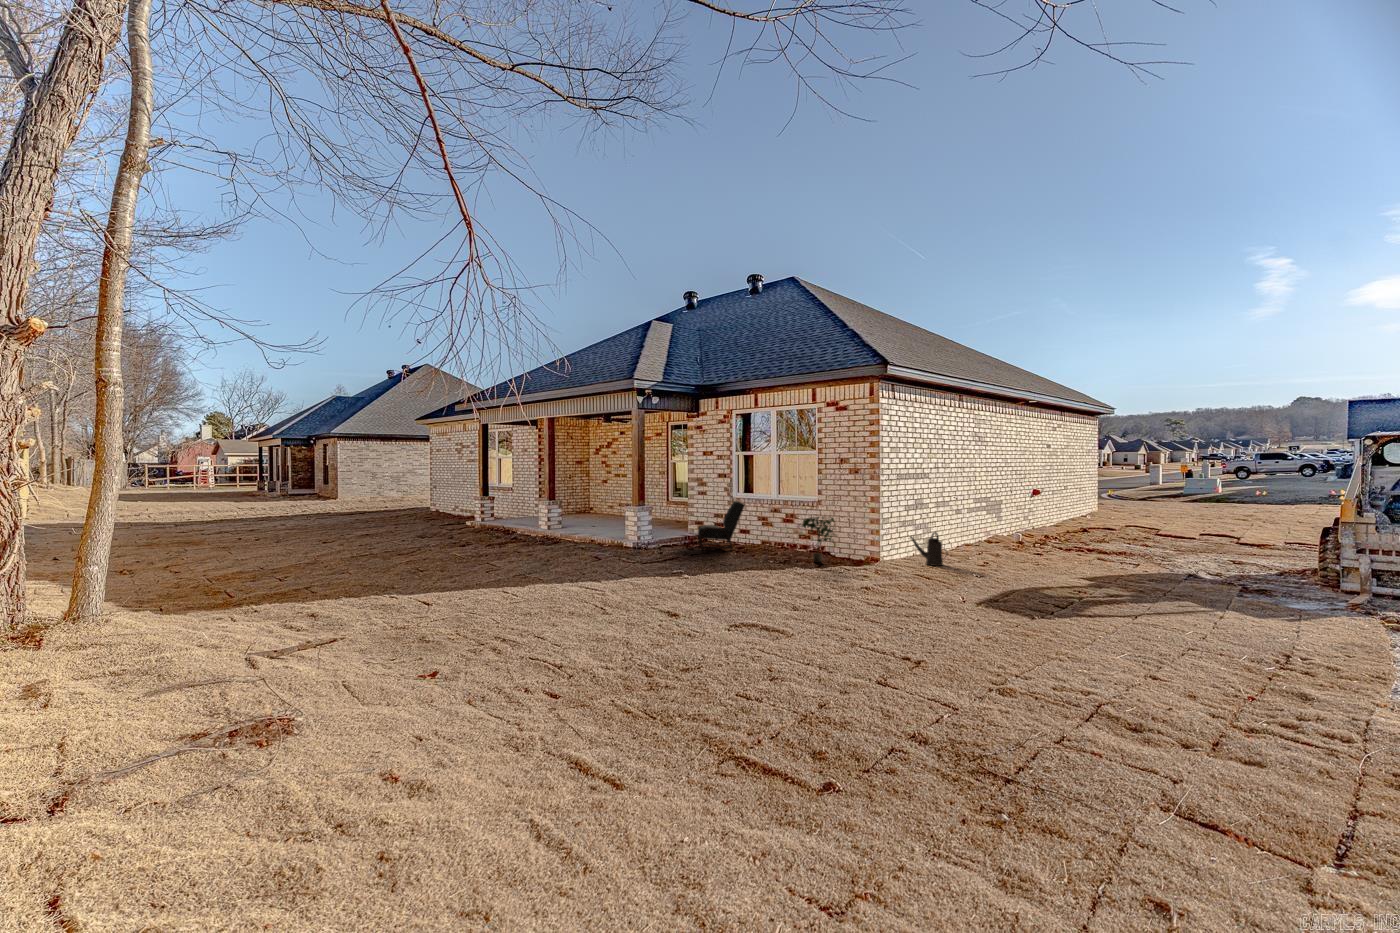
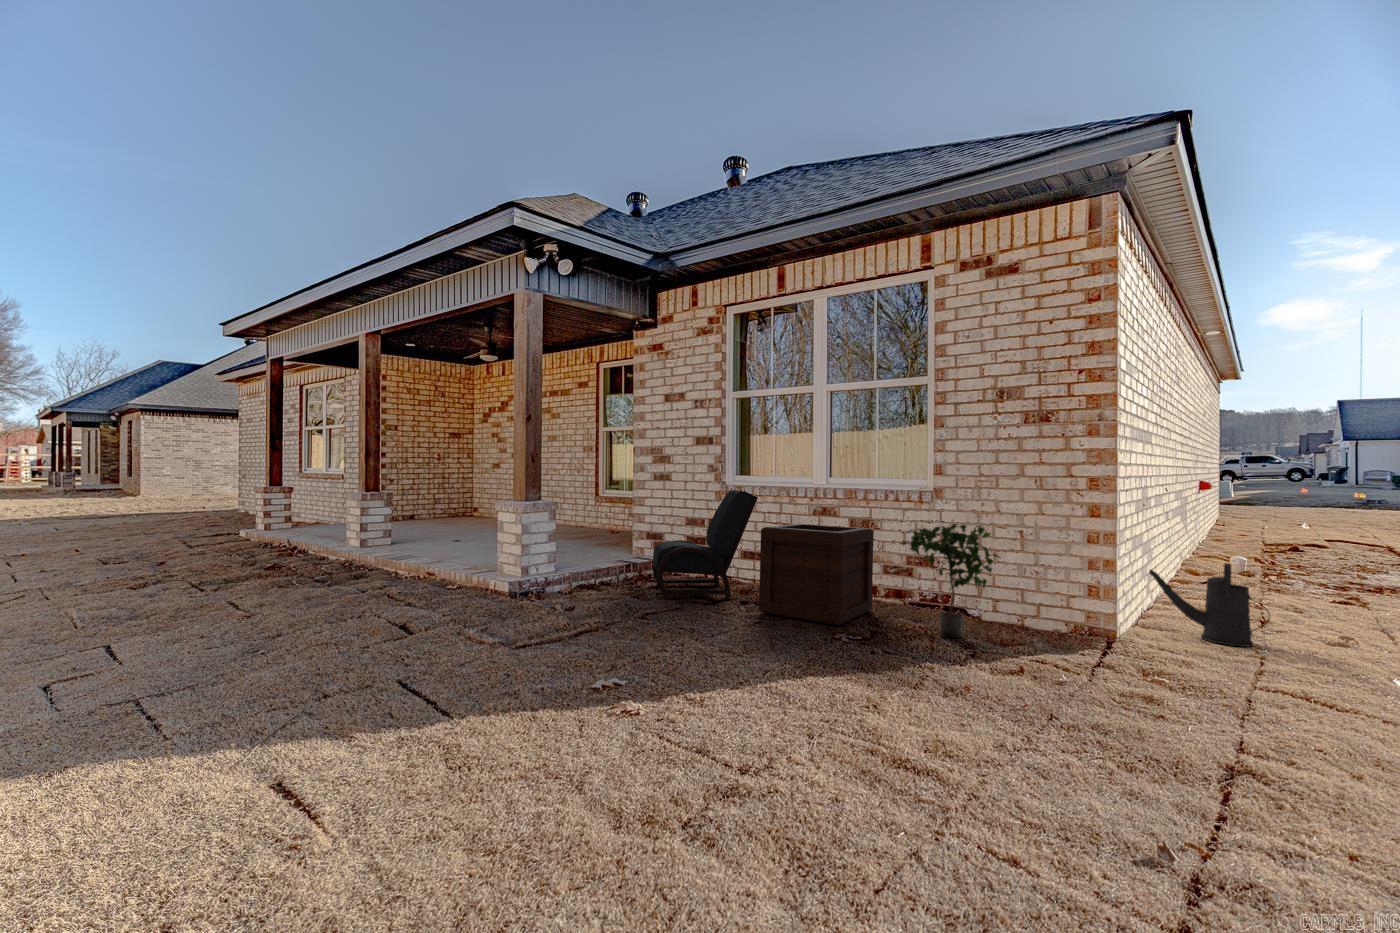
wooden crate: none [742,517,794,559] -> present [759,524,874,626]

